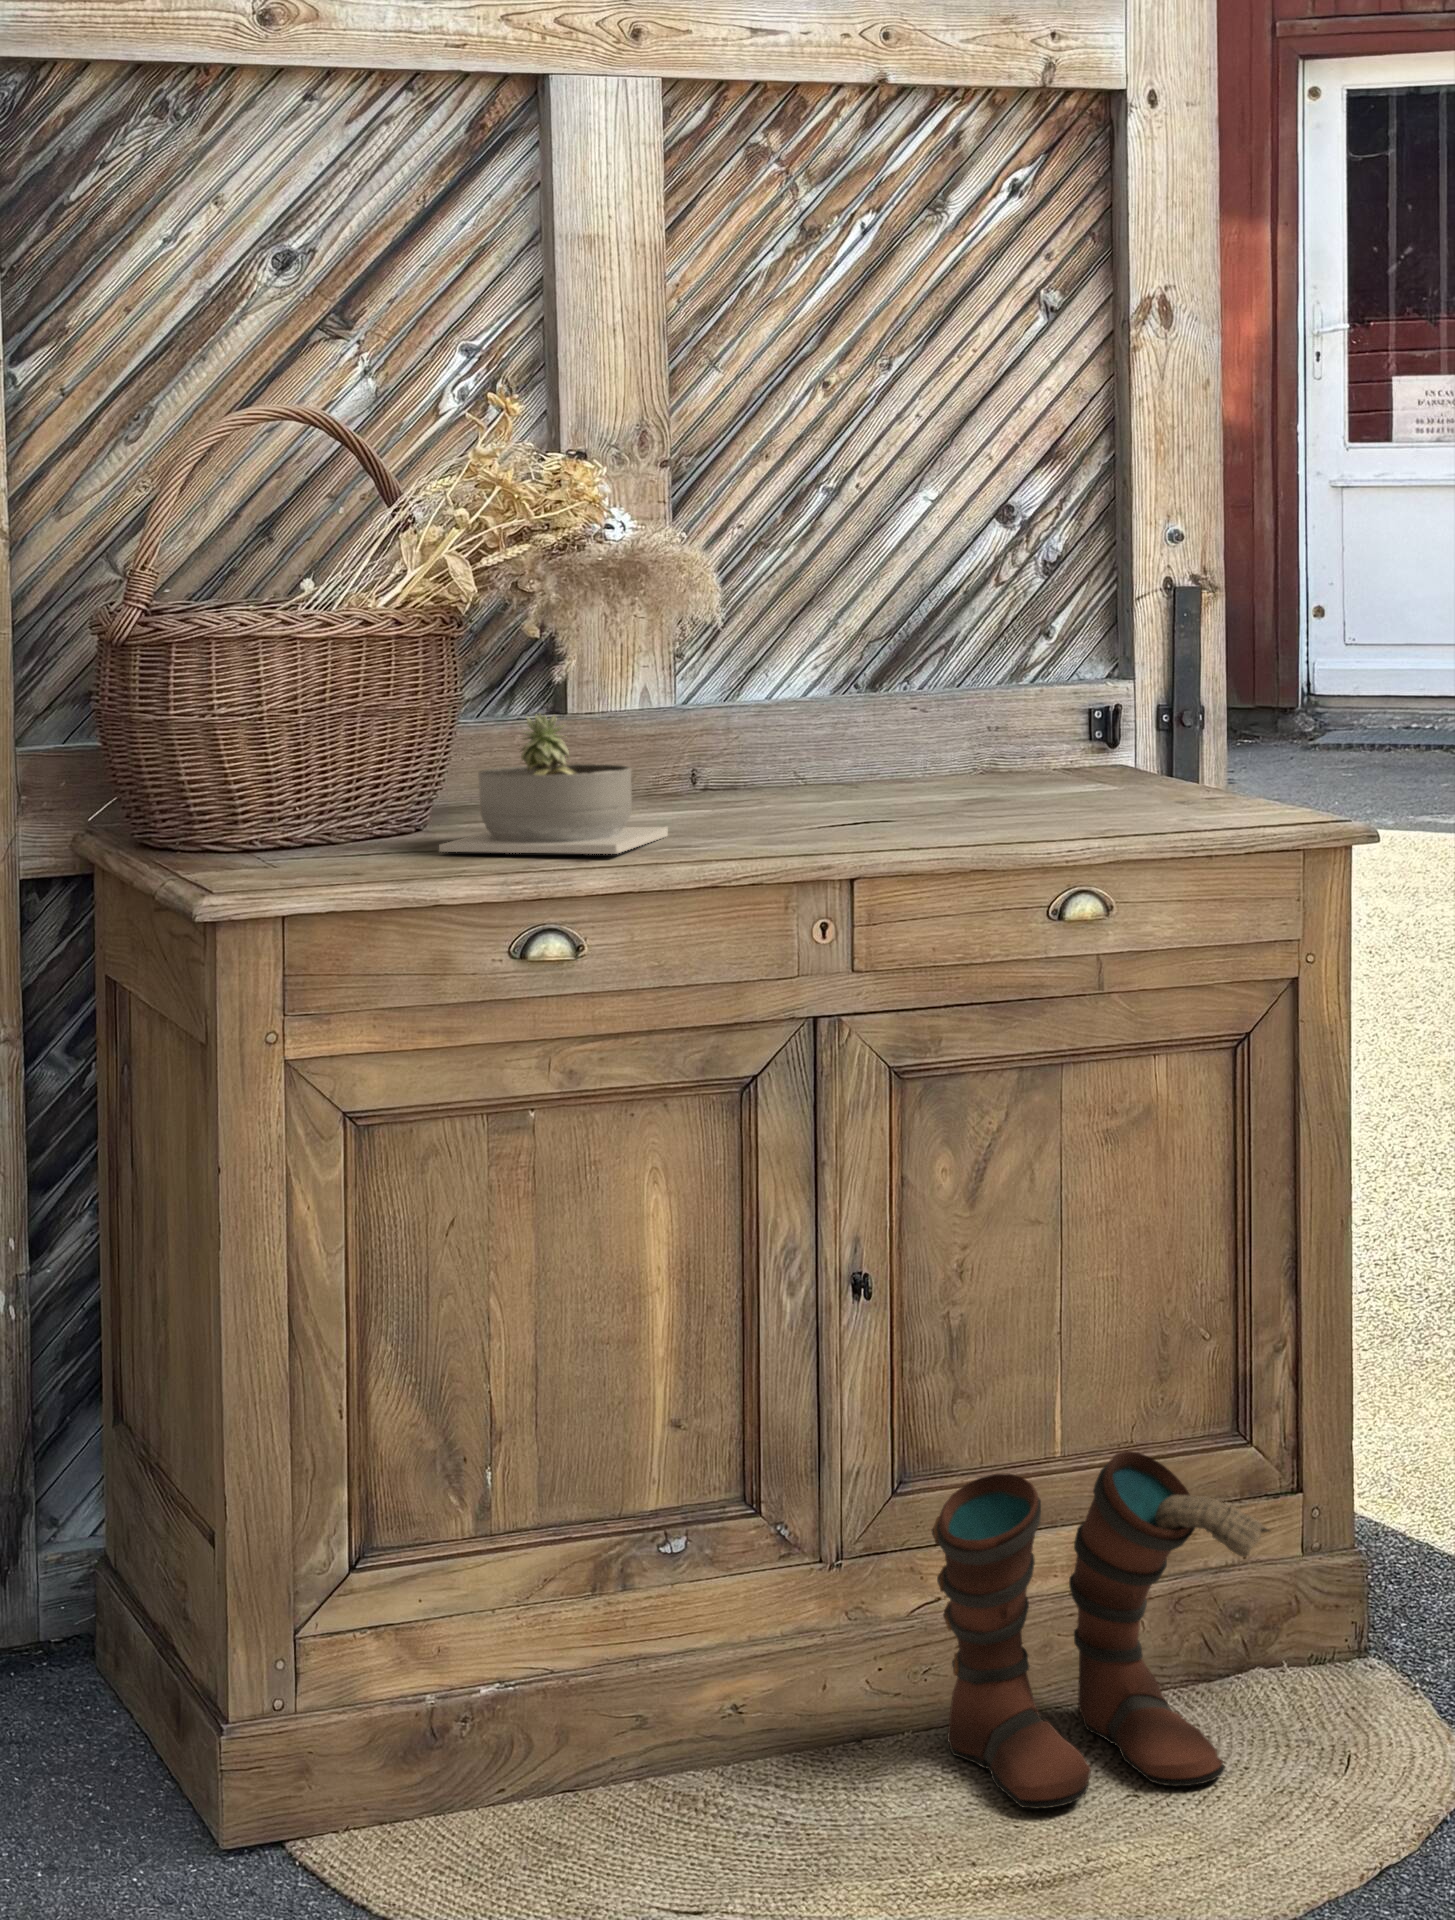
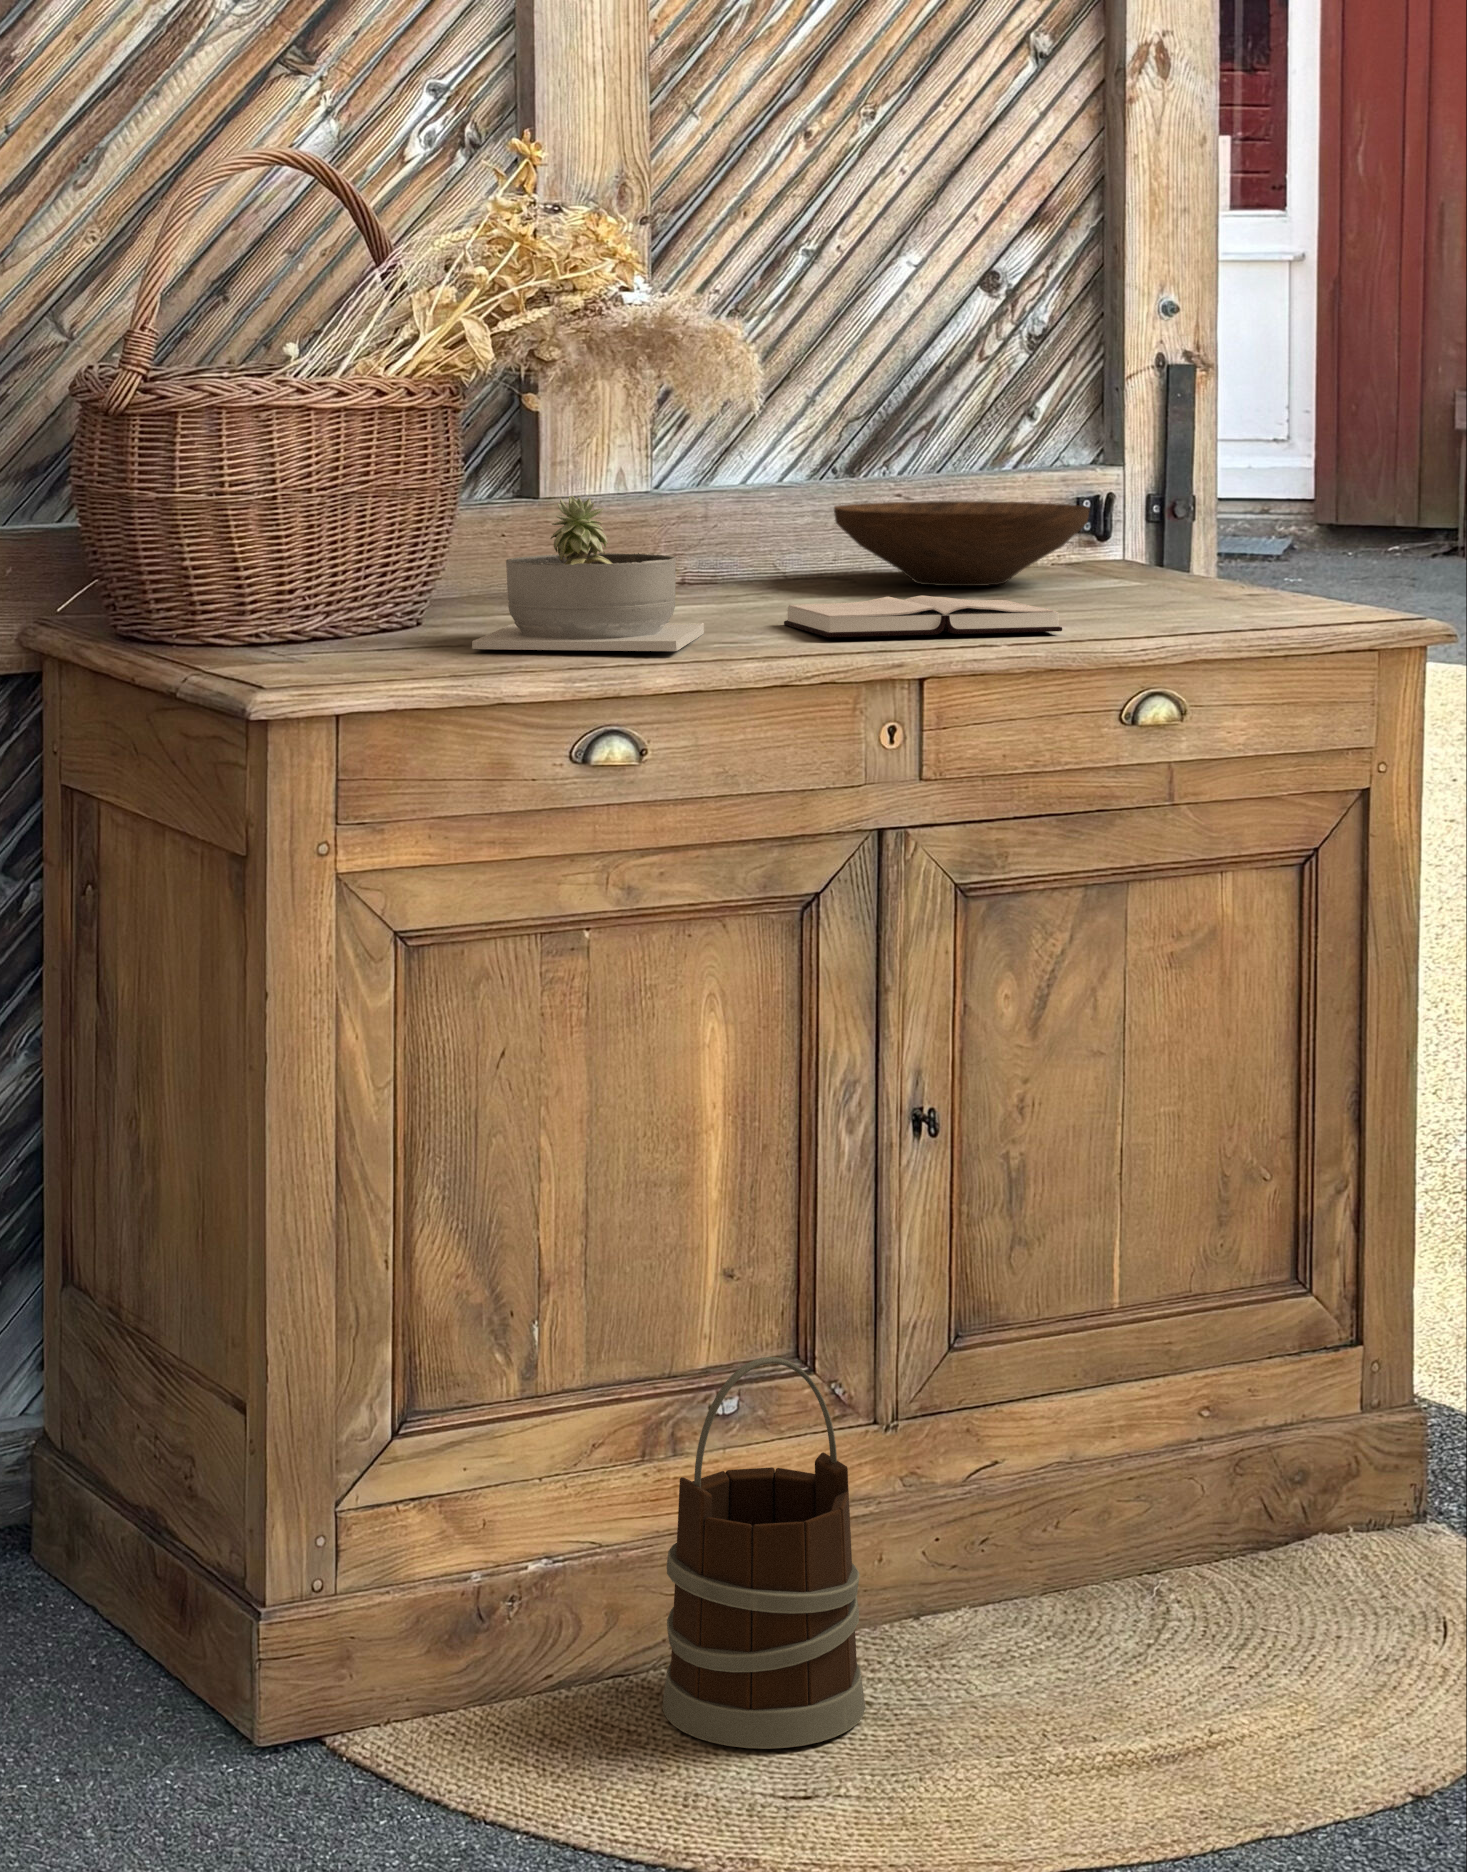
wooden bowl: none [836,712,1071,790] -> present [834,501,1090,586]
hardback book: none [750,802,993,840] -> present [784,595,1062,637]
boots: present [932,1451,1270,1809] -> none [1000,1296,1357,1676]
wooden bucket: none [595,1501,782,1865] -> present [663,1357,865,1749]

